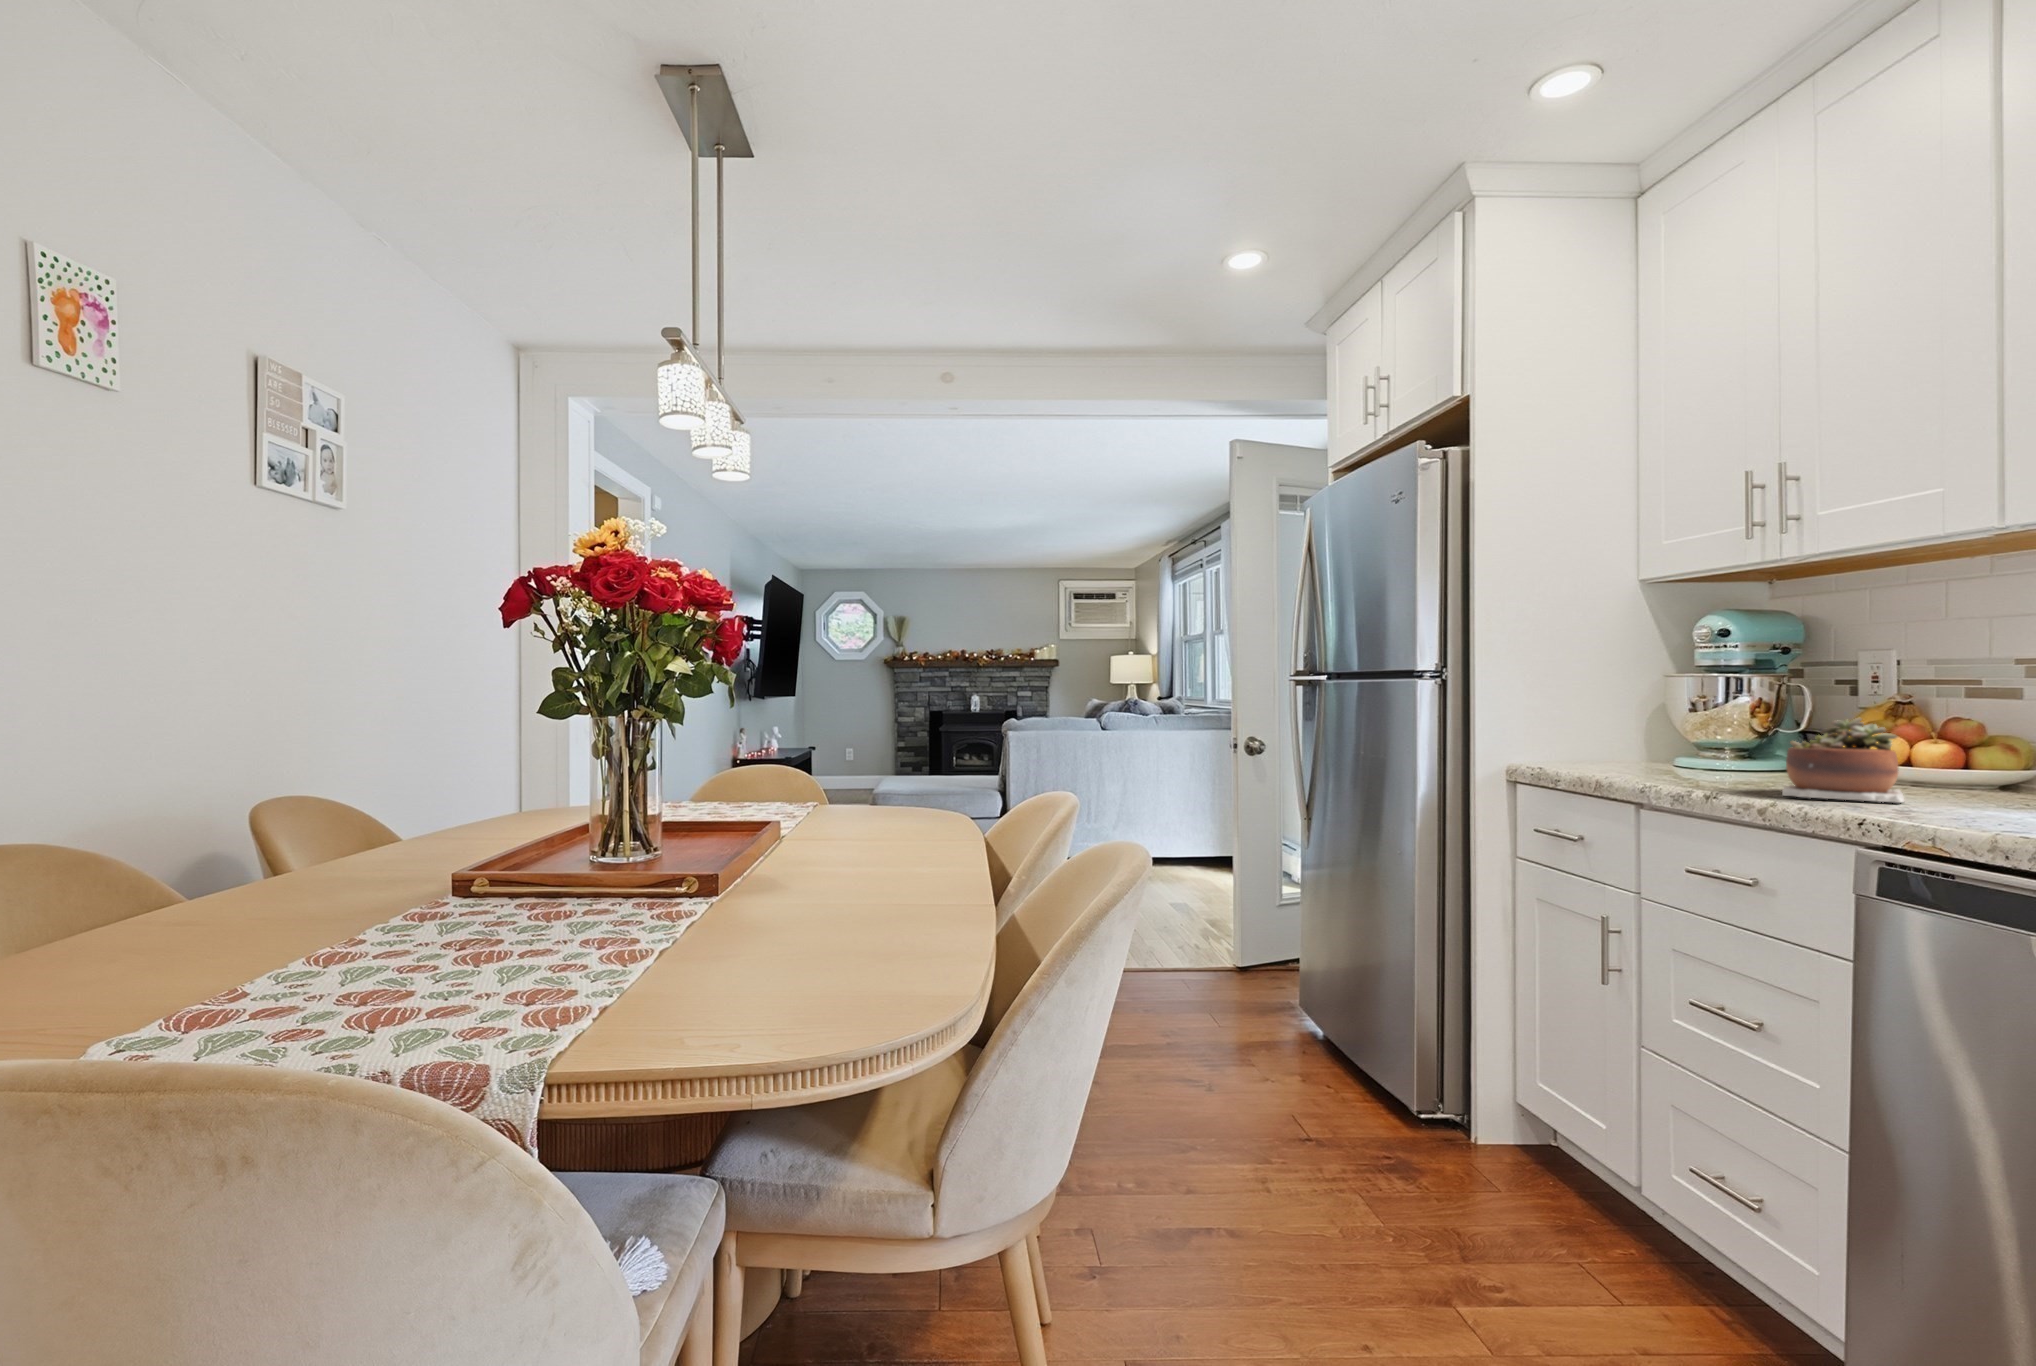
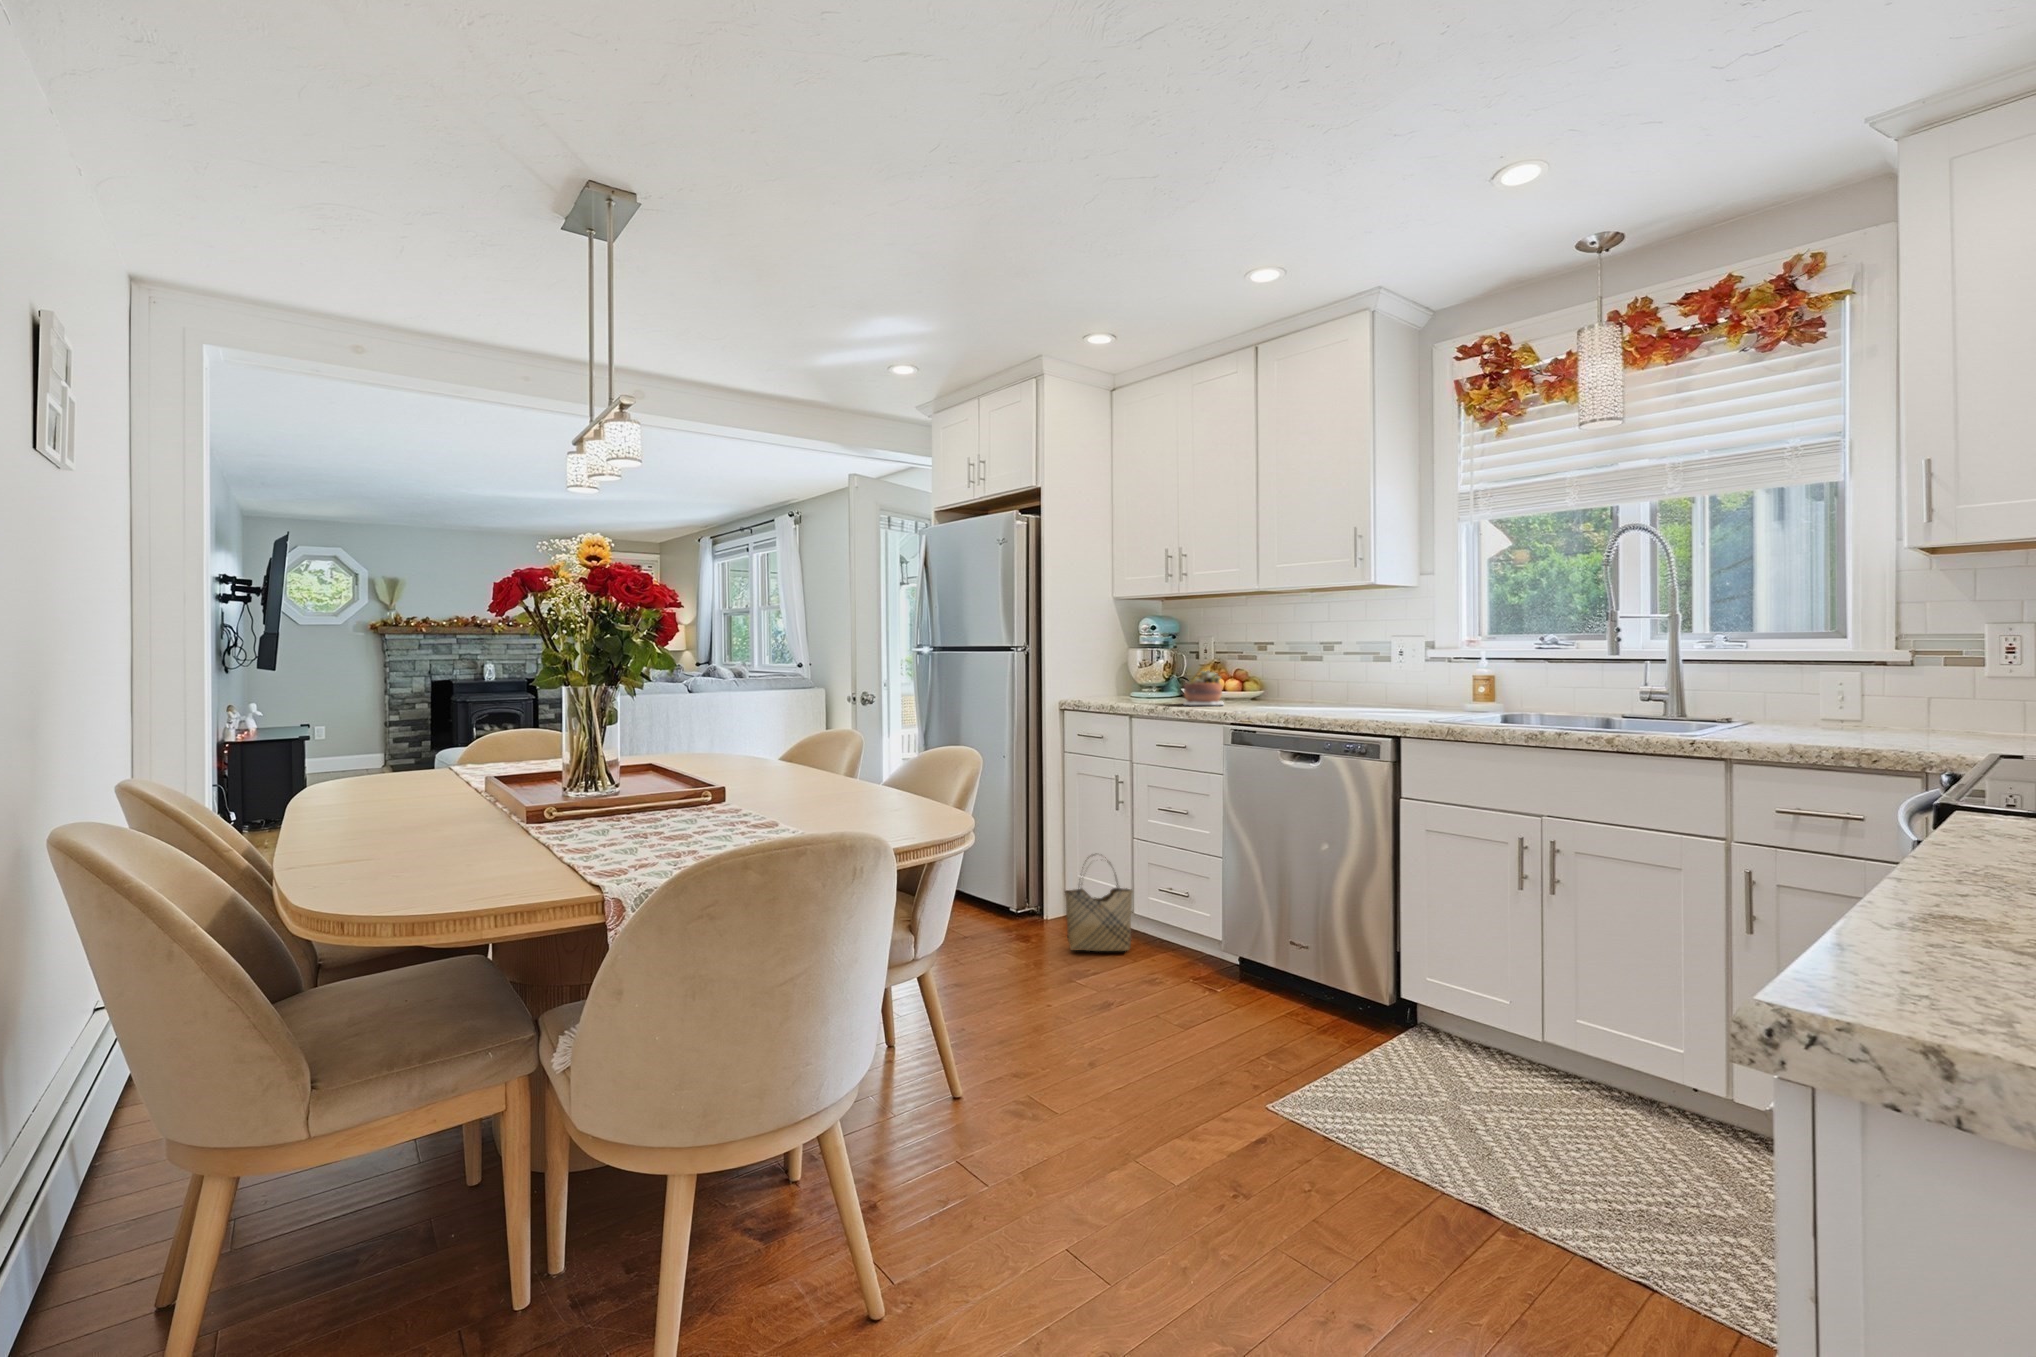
woven basket: none [1485,1079,1649,1311] -> present [1065,857,1133,951]

